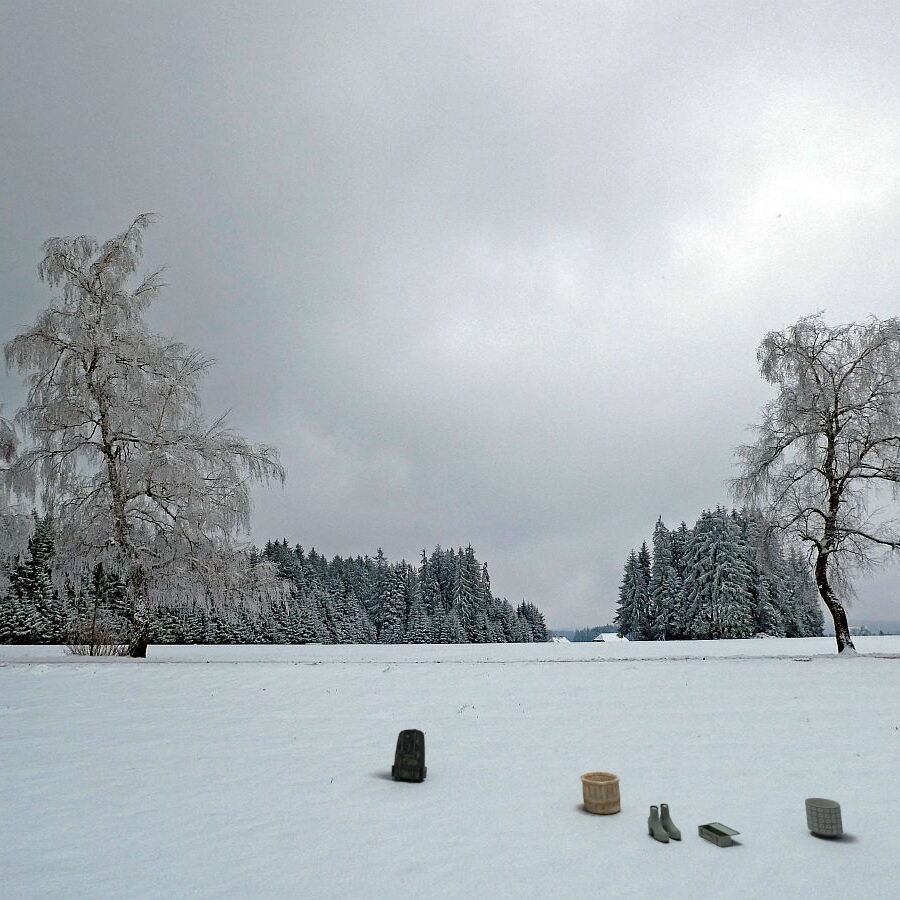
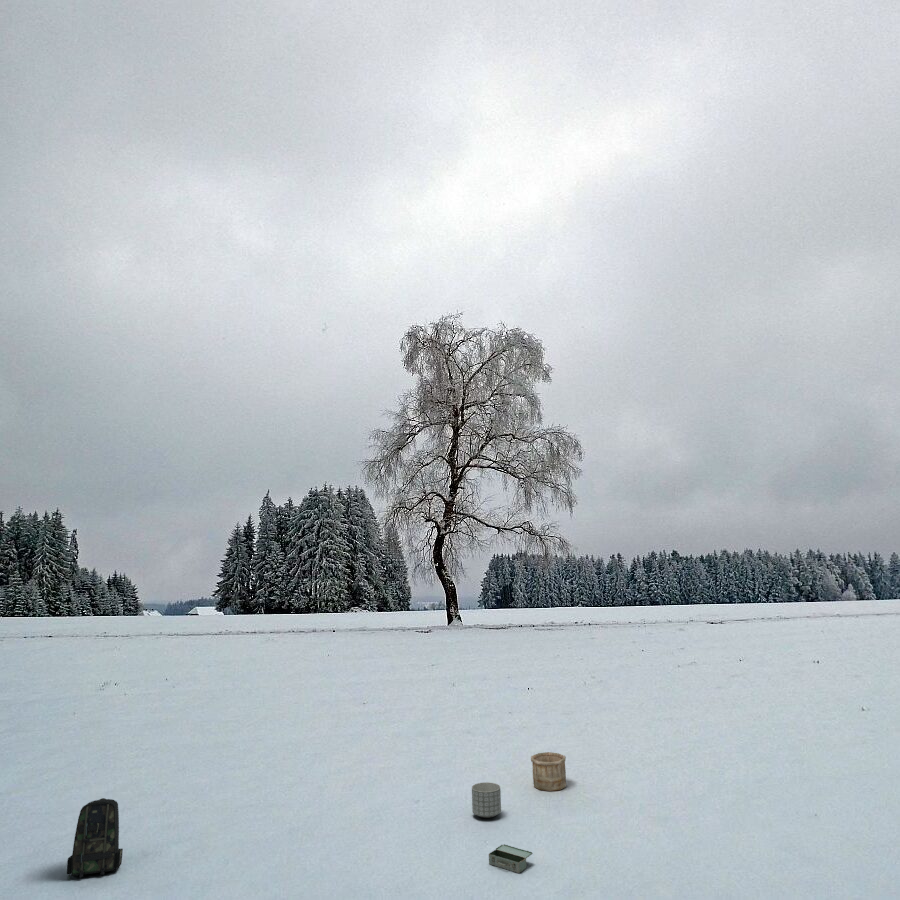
wooden bucket: present [581,772,621,814] -> present [531,752,566,791]
planter: present [805,798,843,837] -> present [472,782,501,818]
boots: present [648,804,681,842] -> none [441,838,478,883]

